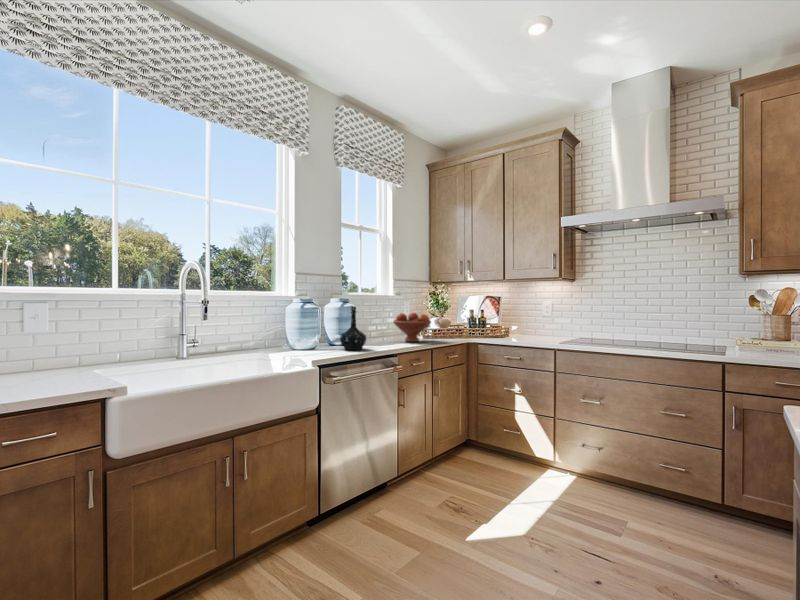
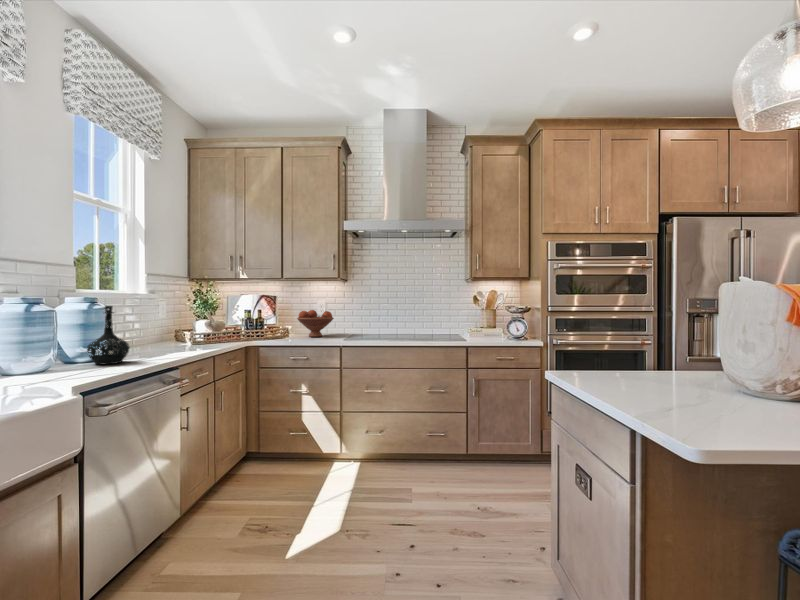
fruit bowl: present [393,313,431,342] -> present [297,310,334,337]

